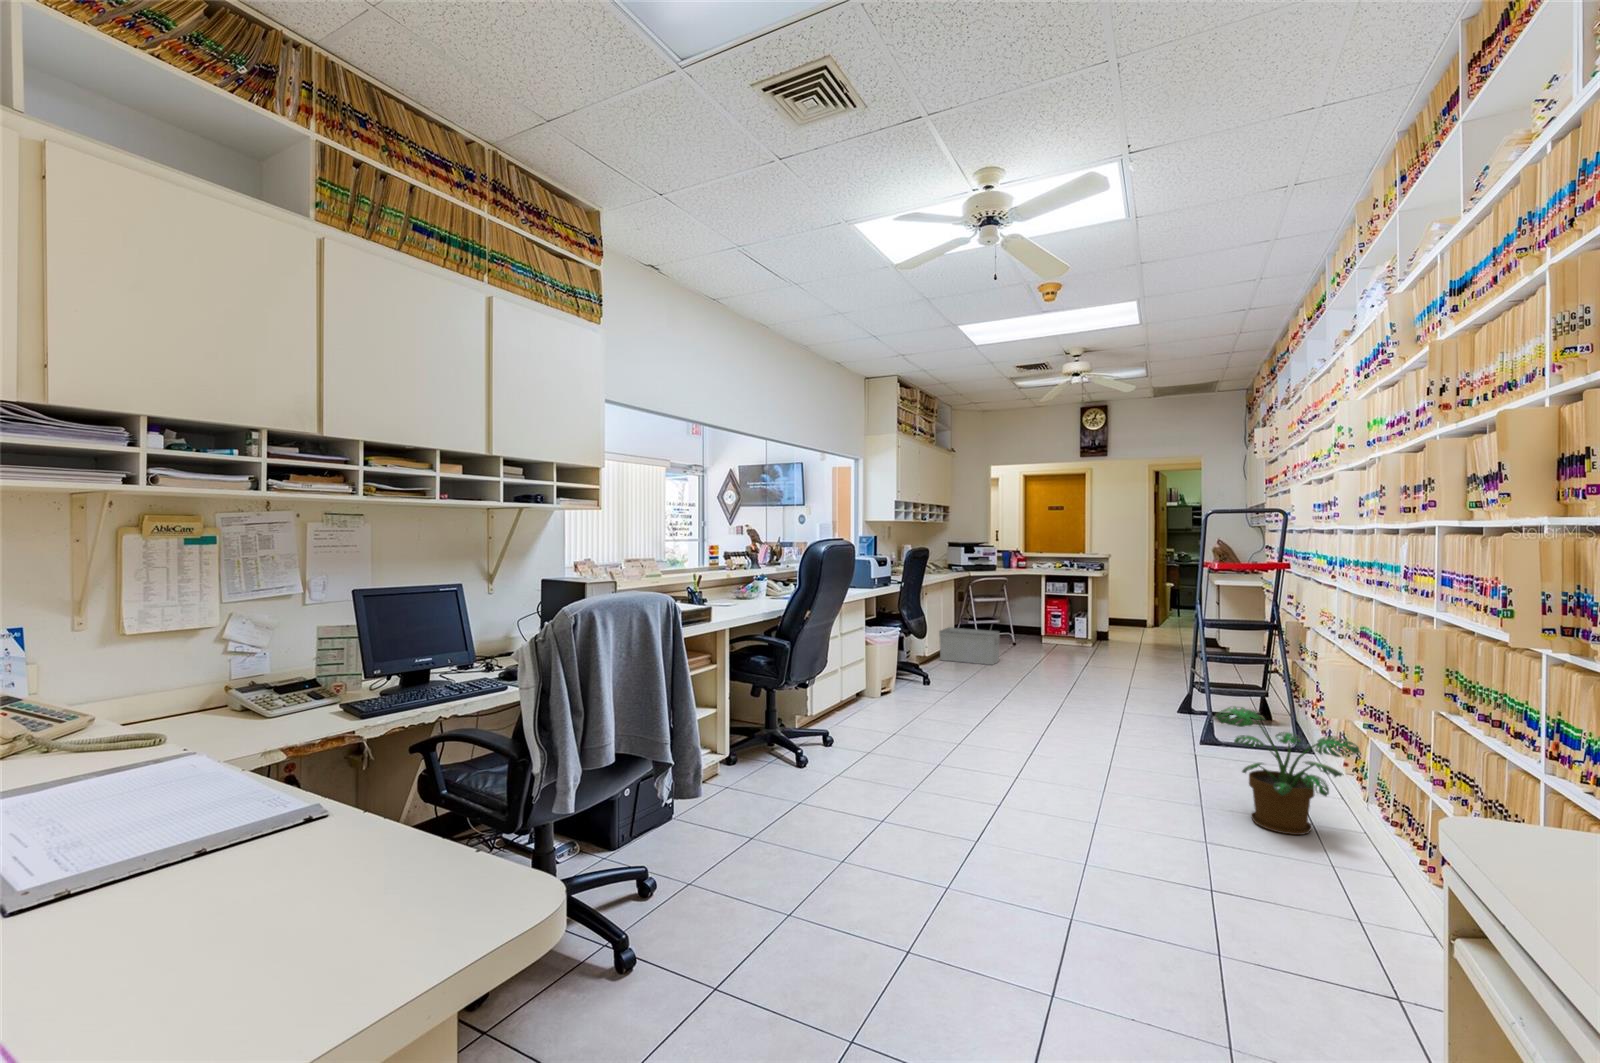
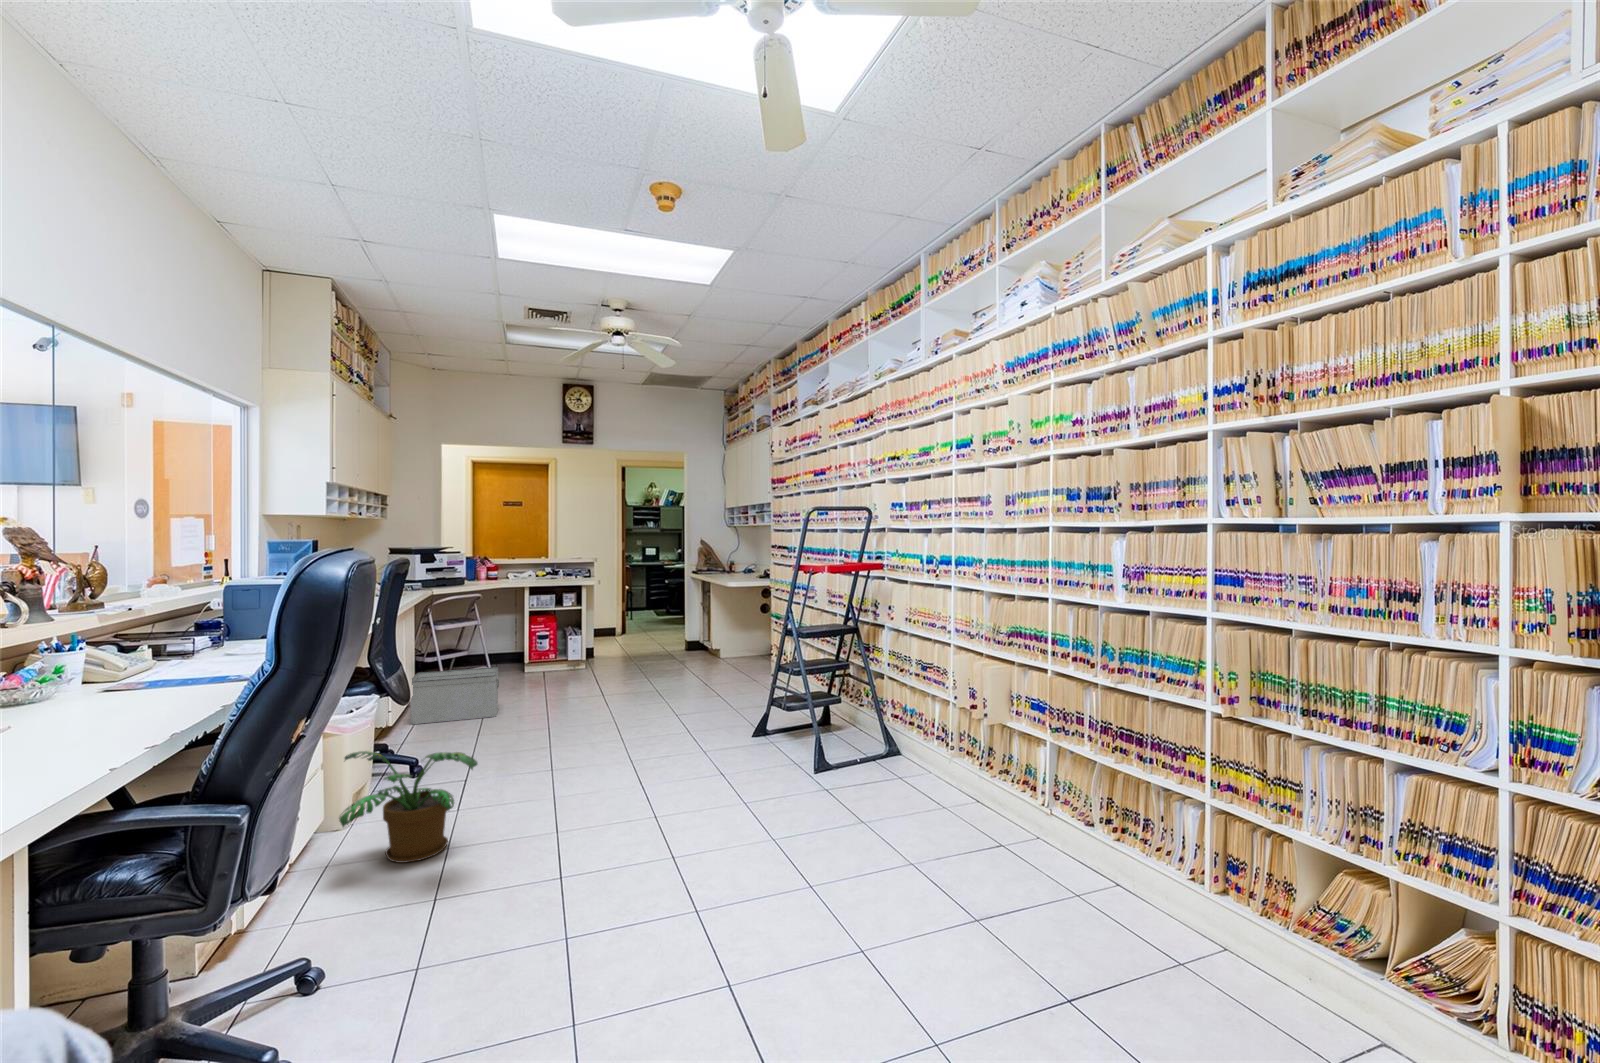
potted plant: present [1216,707,1360,835] -> present [339,751,478,863]

